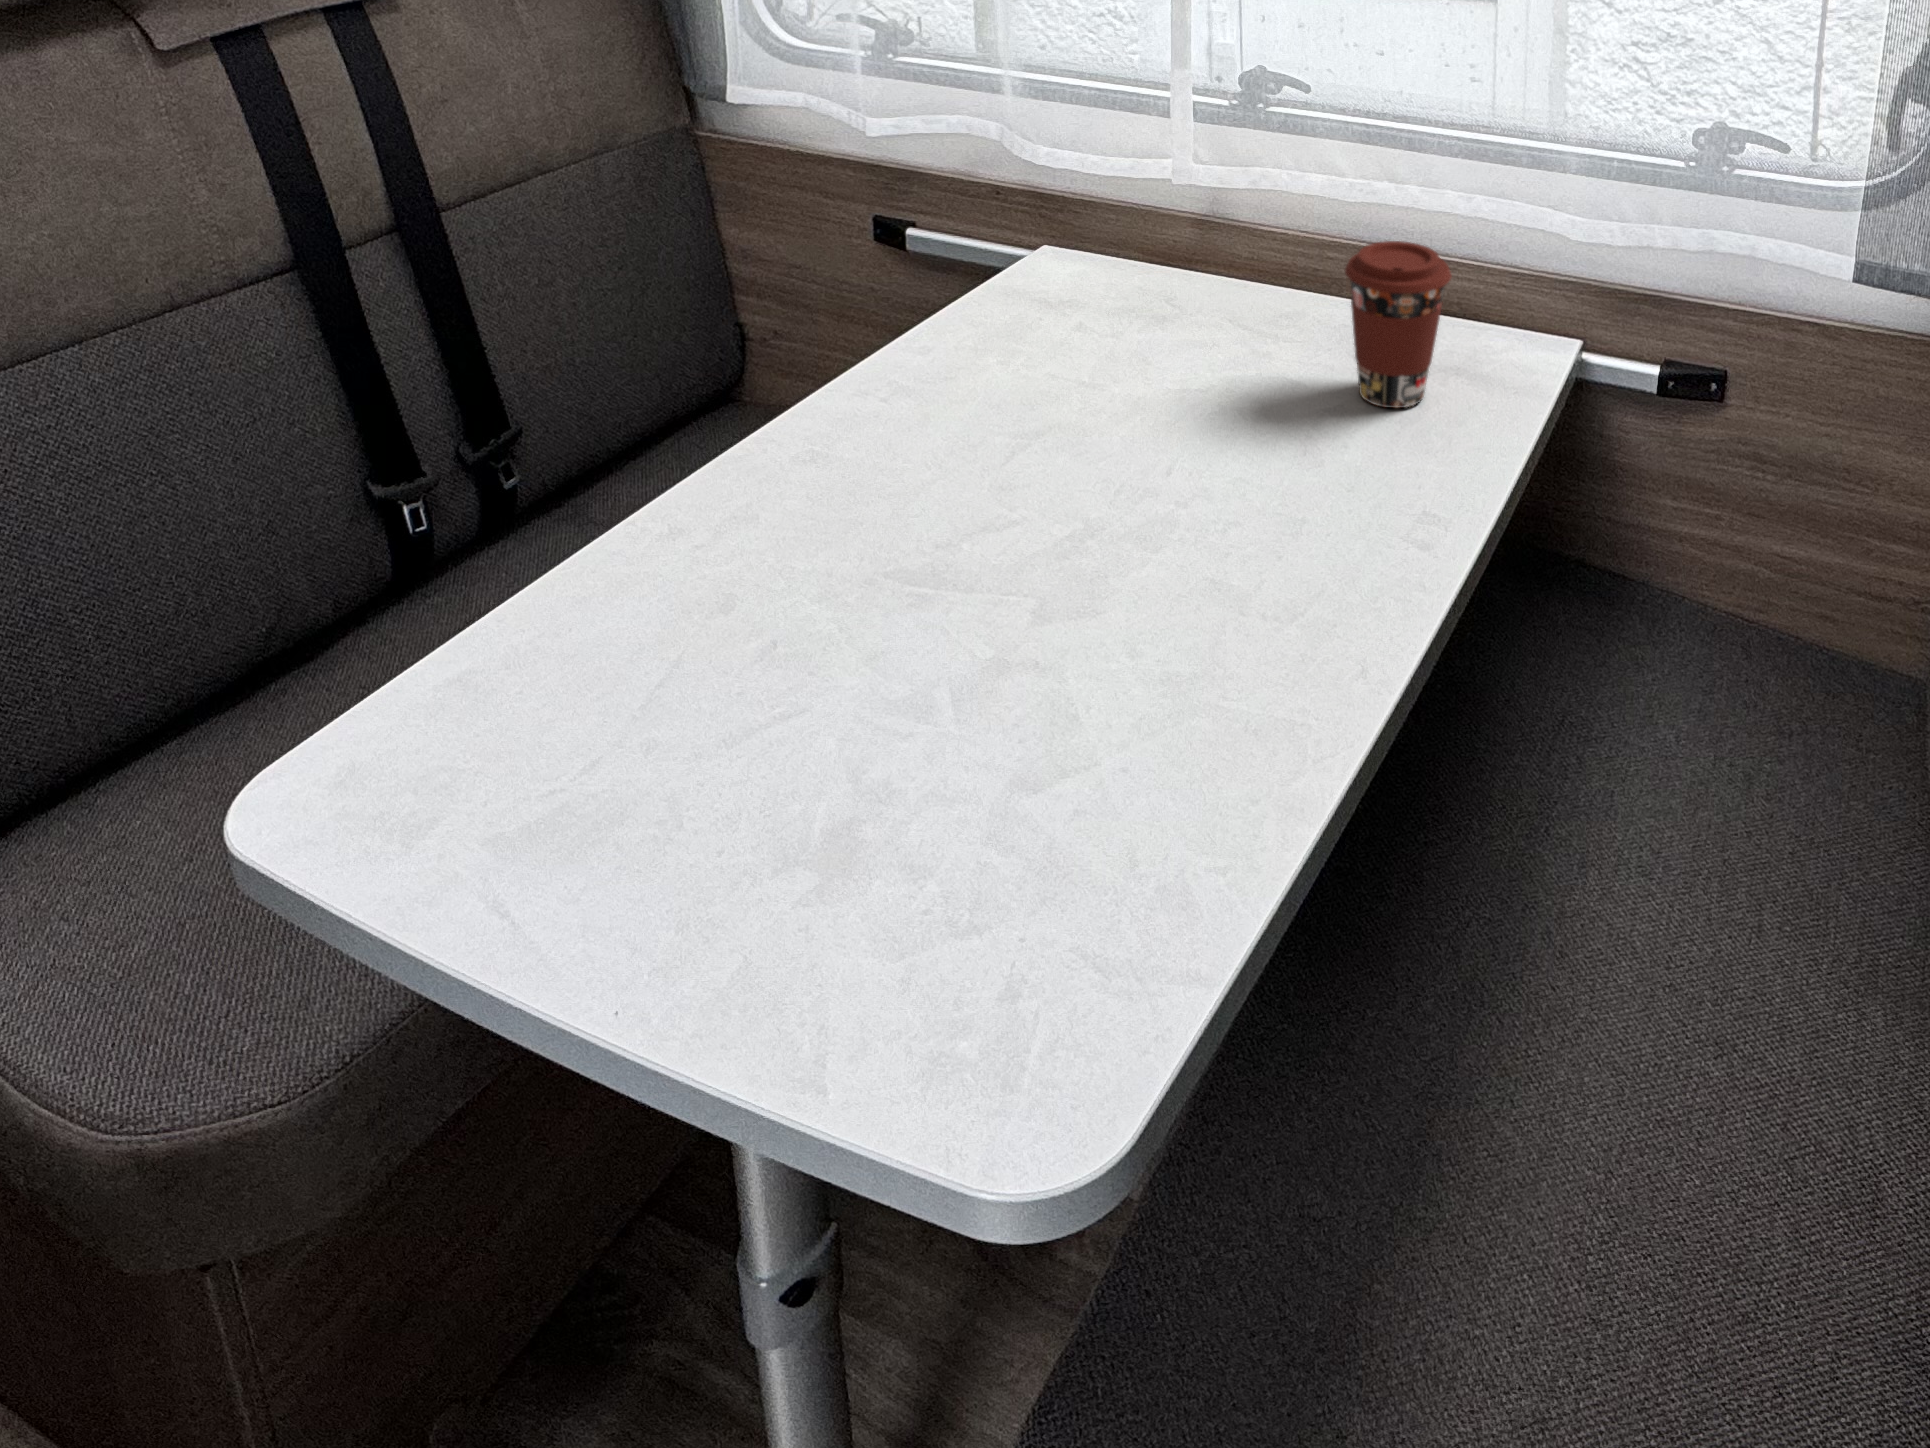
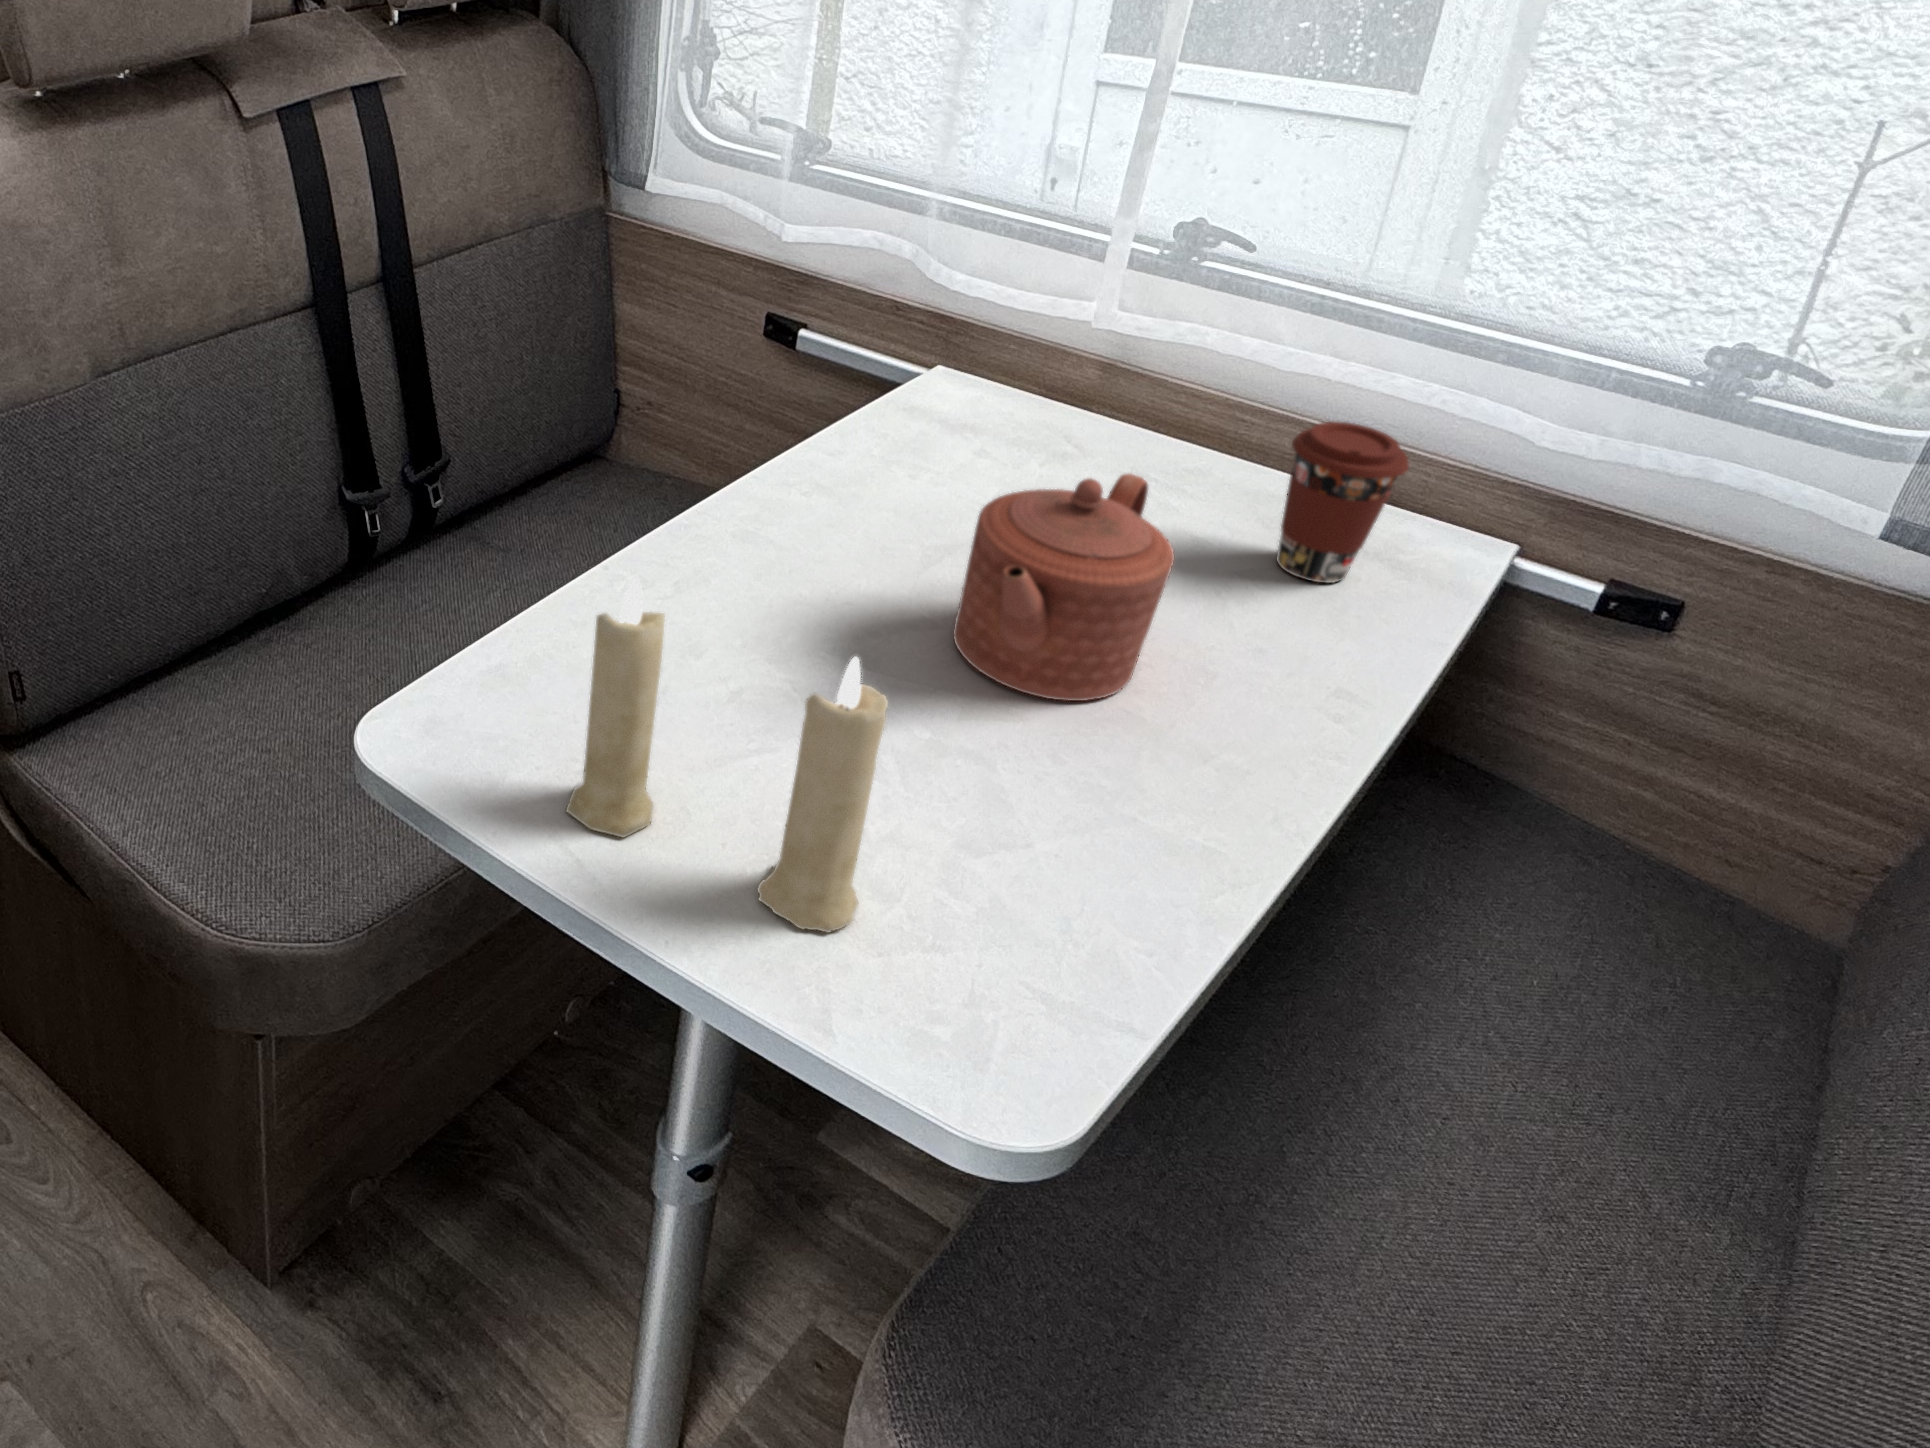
teapot: none [1017,323,1223,592] -> present [953,473,1175,701]
candle: none [449,514,869,979] -> present [566,576,888,933]

